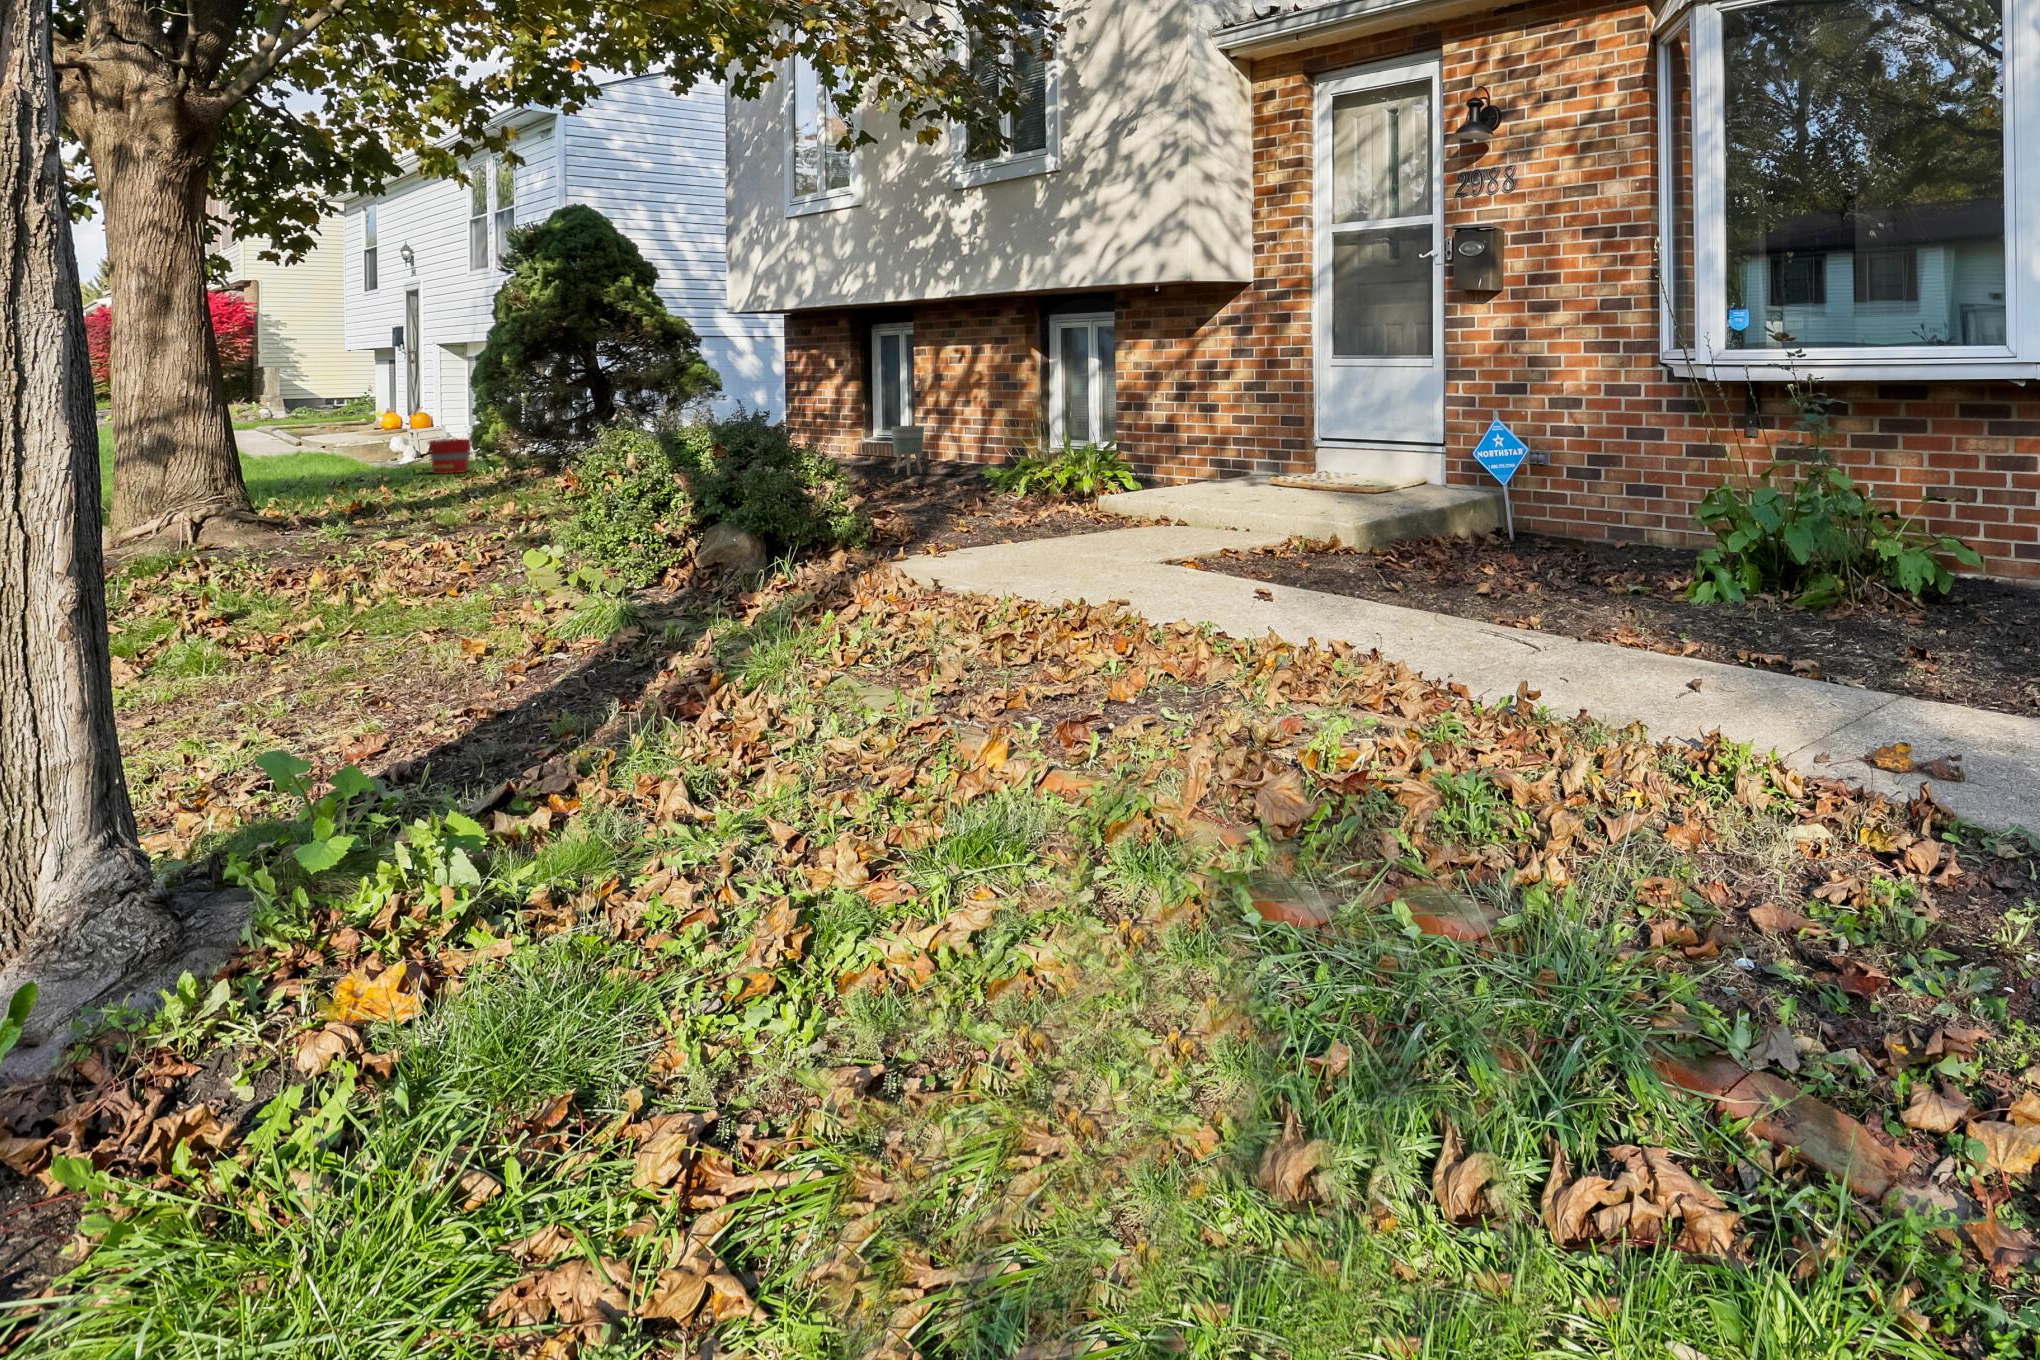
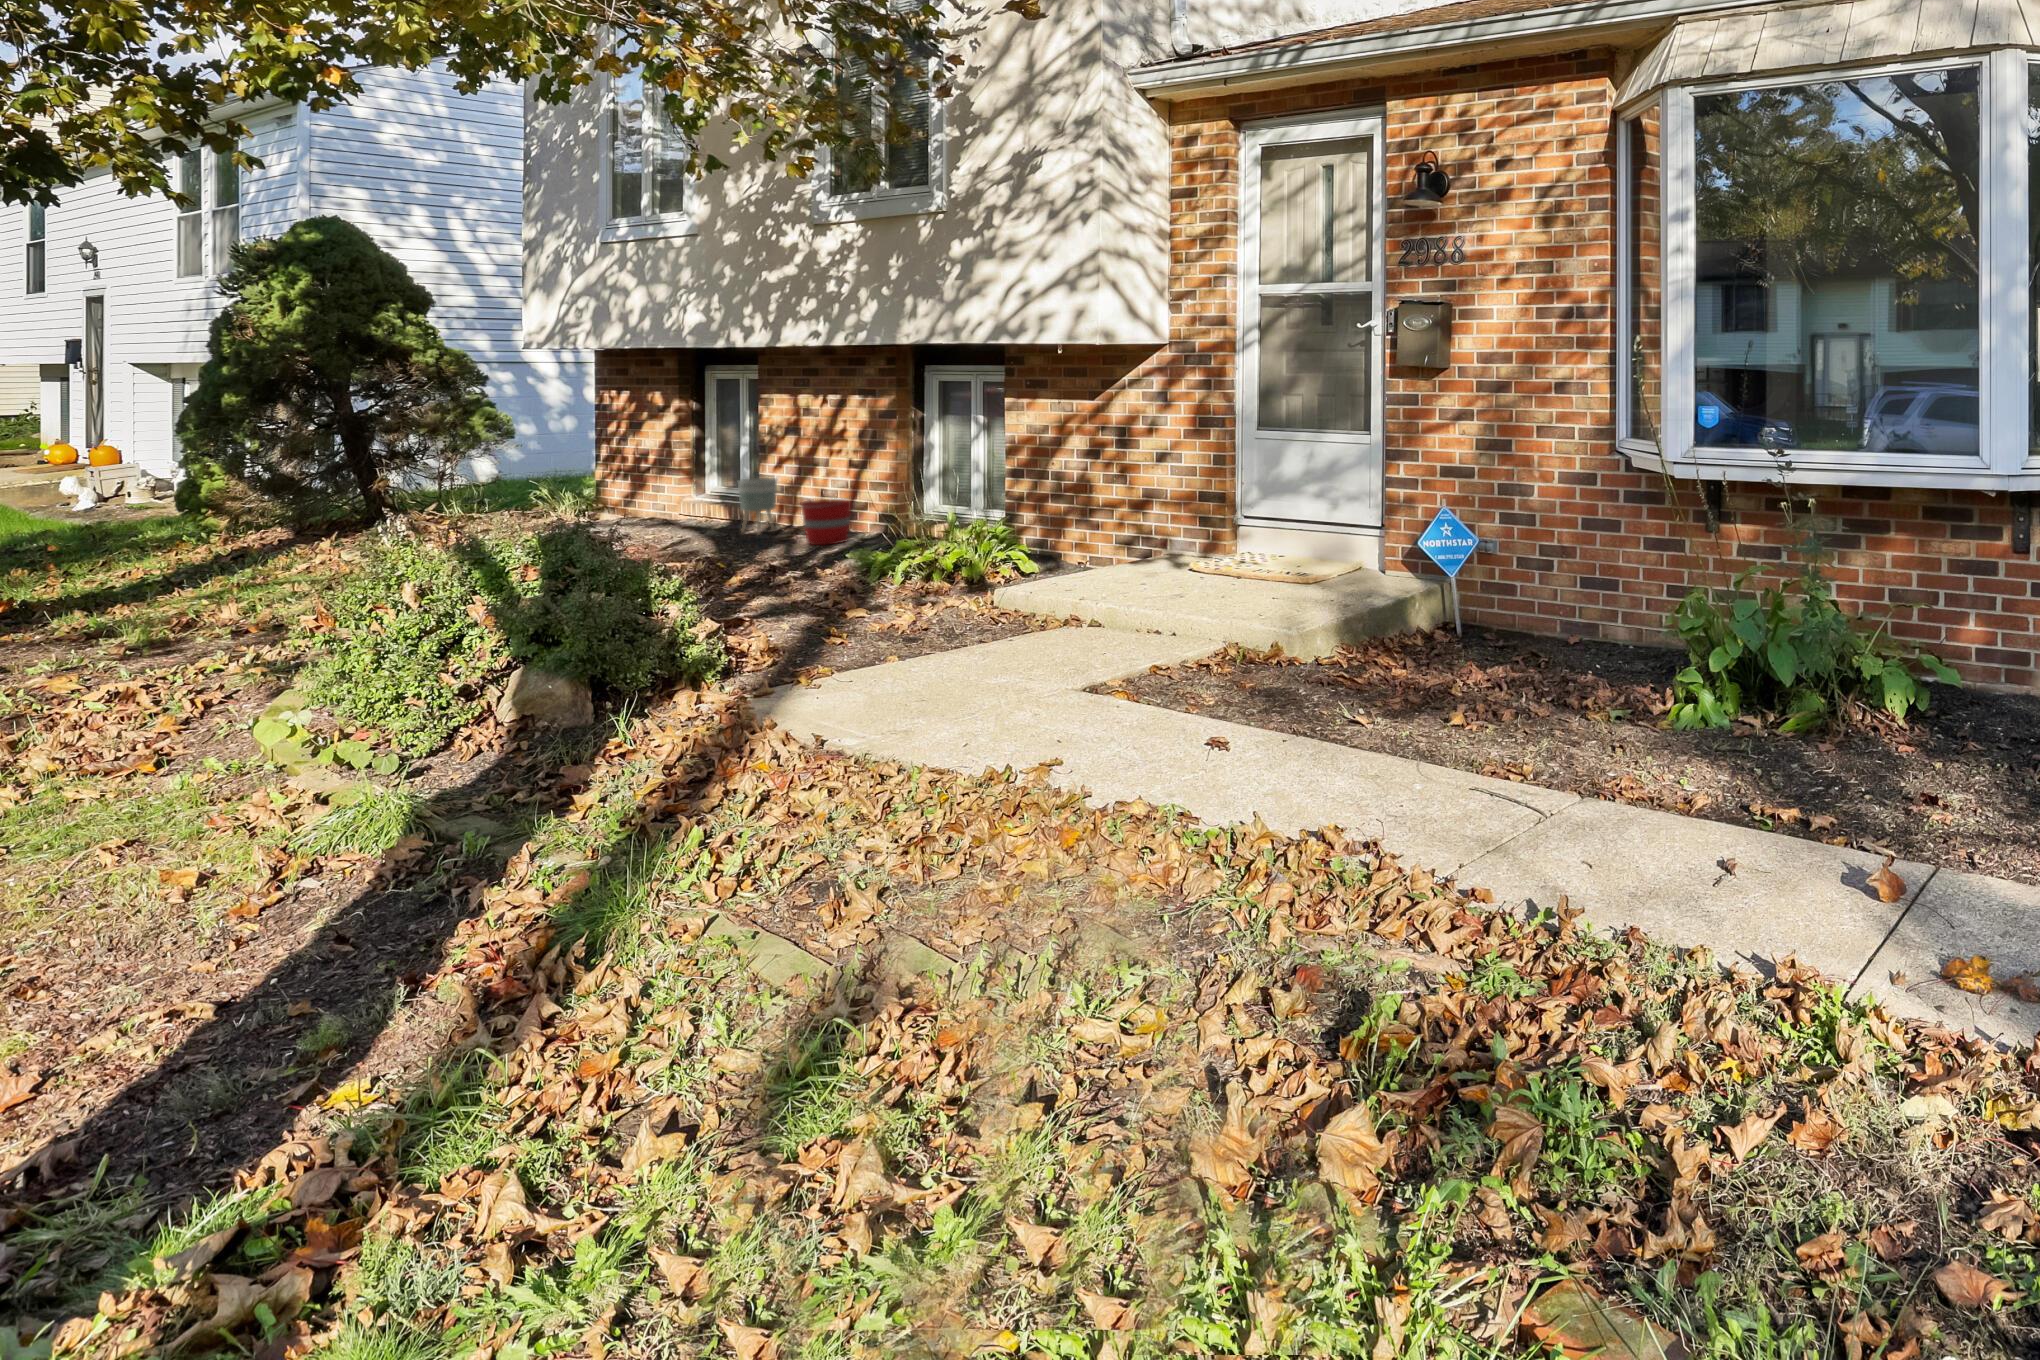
bucket: present [428,439,471,474] -> present [800,499,852,545]

